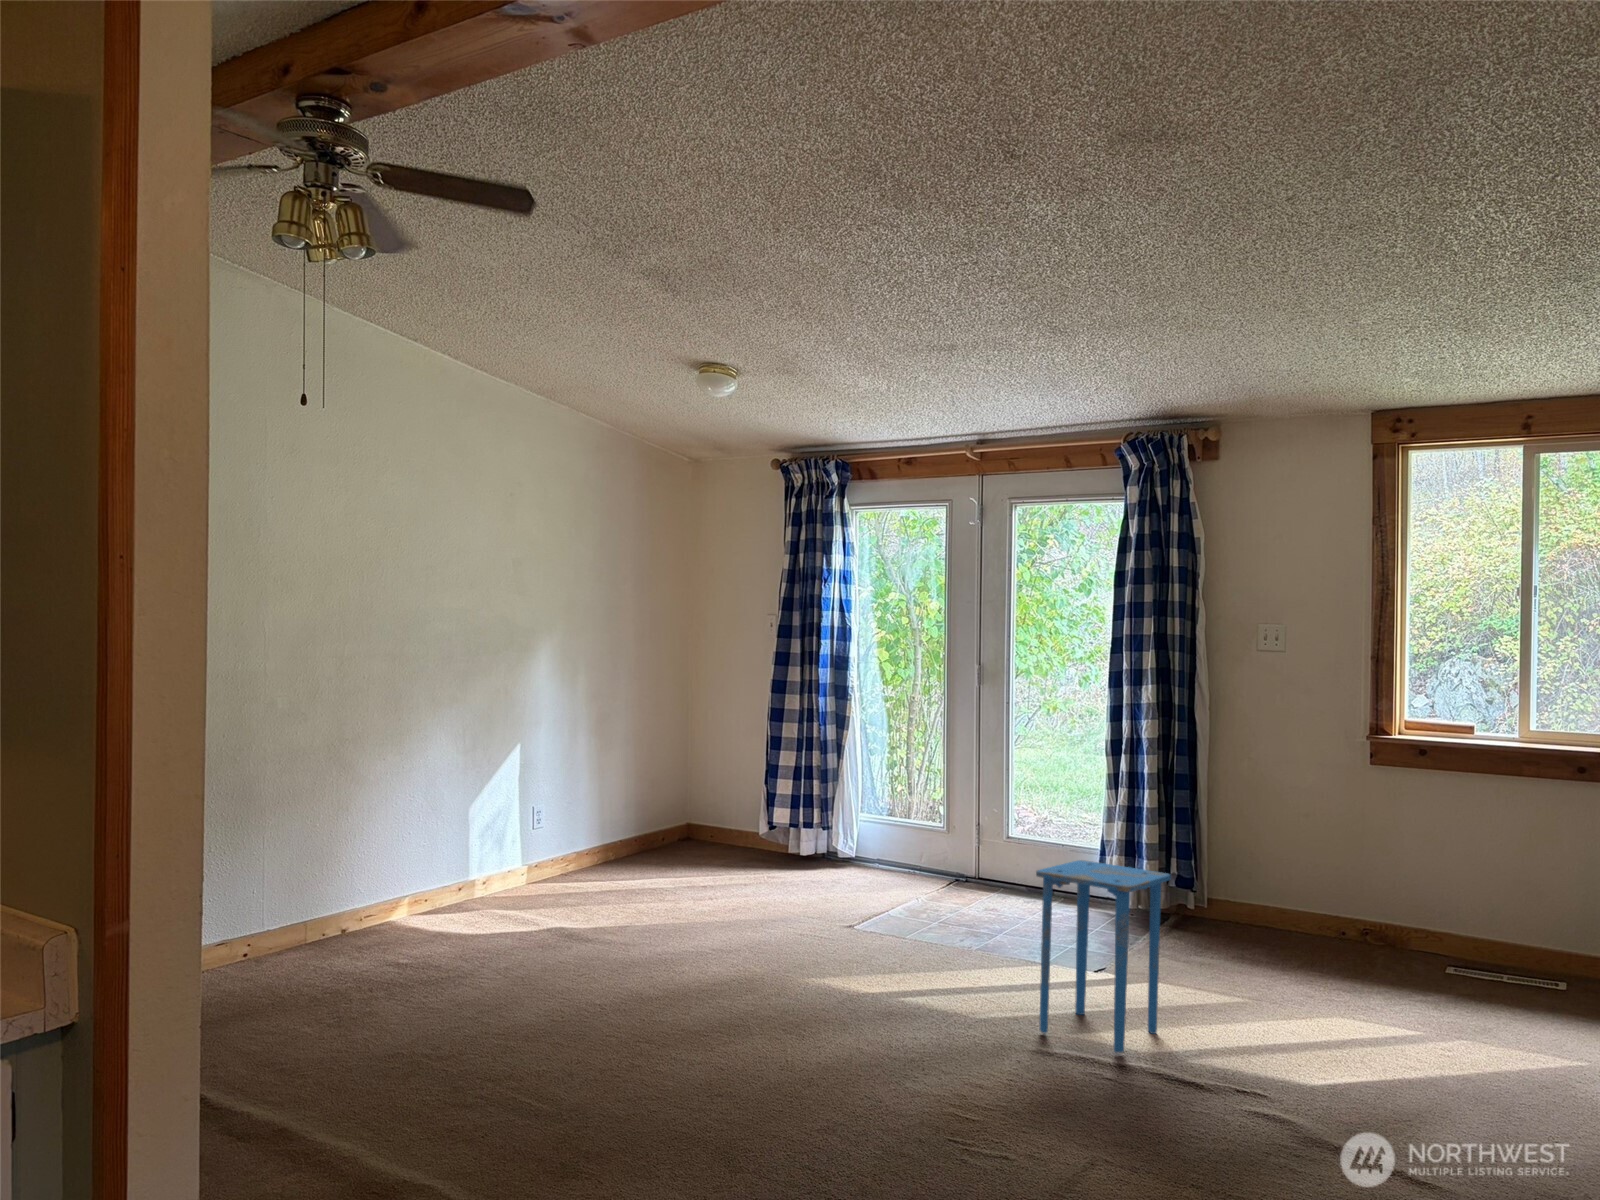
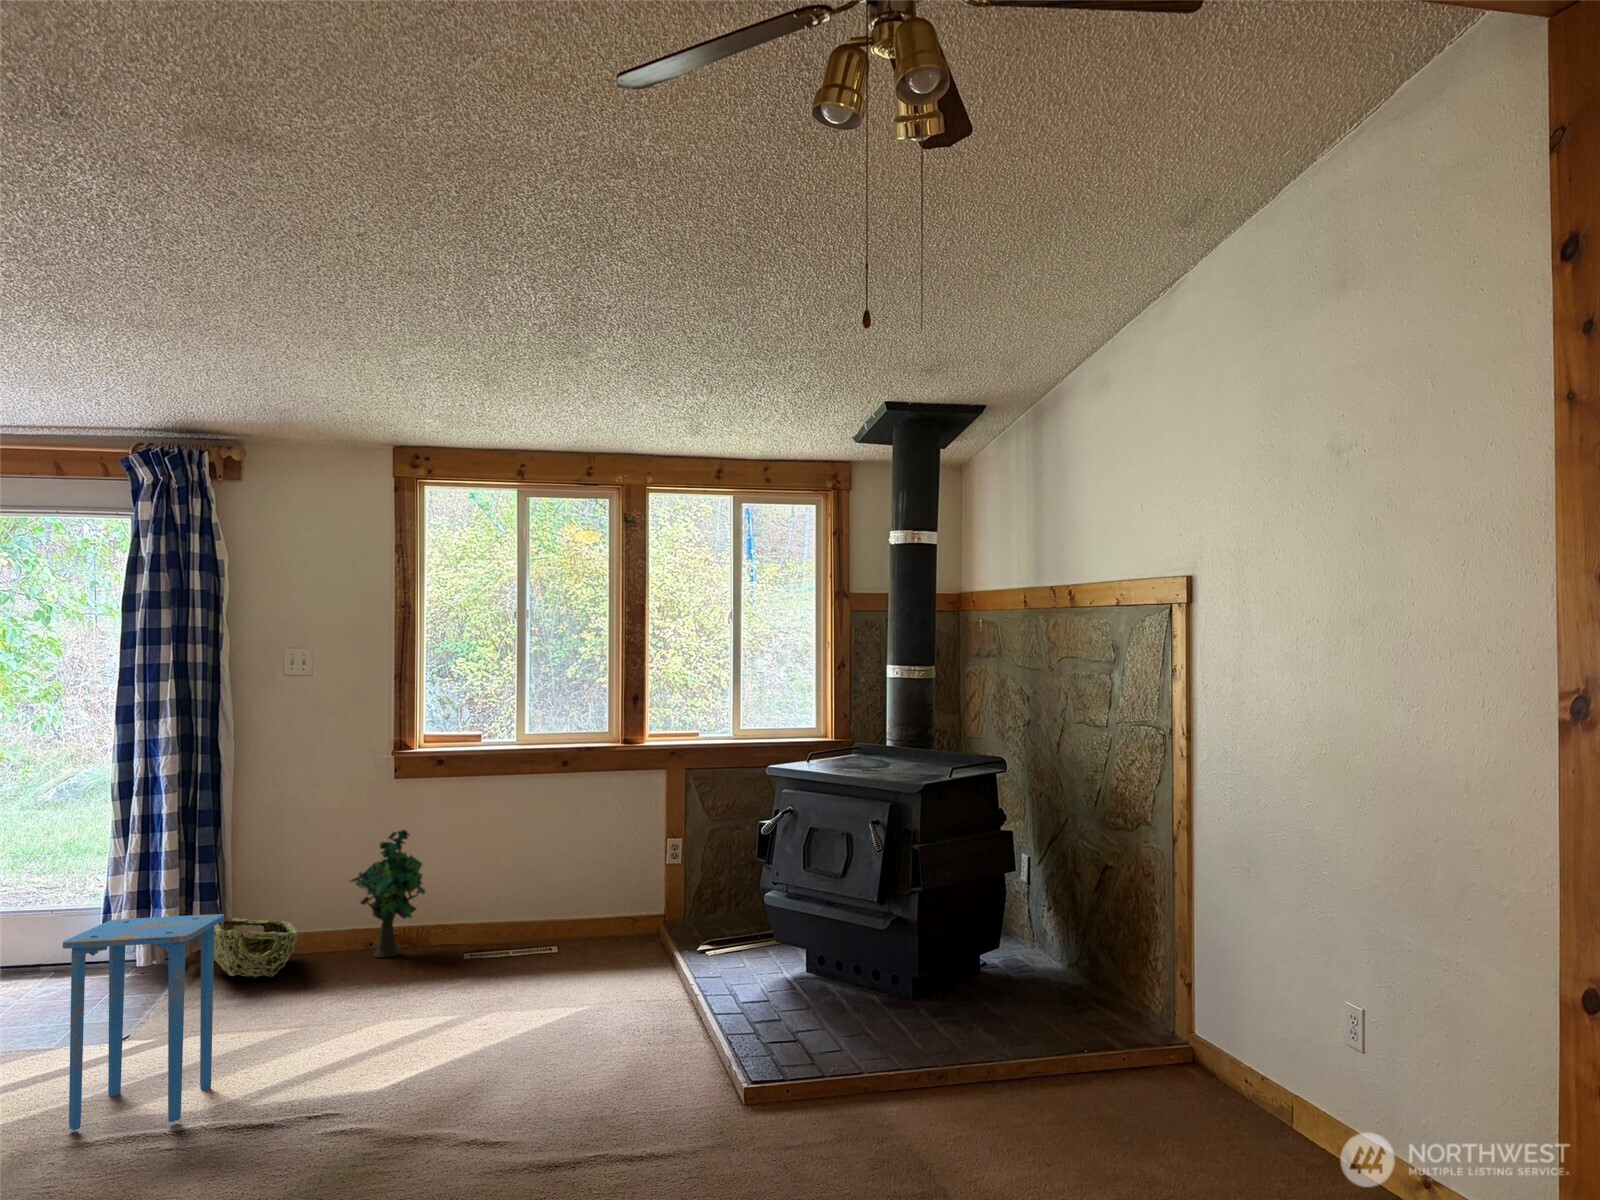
decorative plant: none [1316,822,1402,955] -> present [350,830,425,957]
woven basket: none [1185,877,1263,945] -> present [214,918,299,978]

